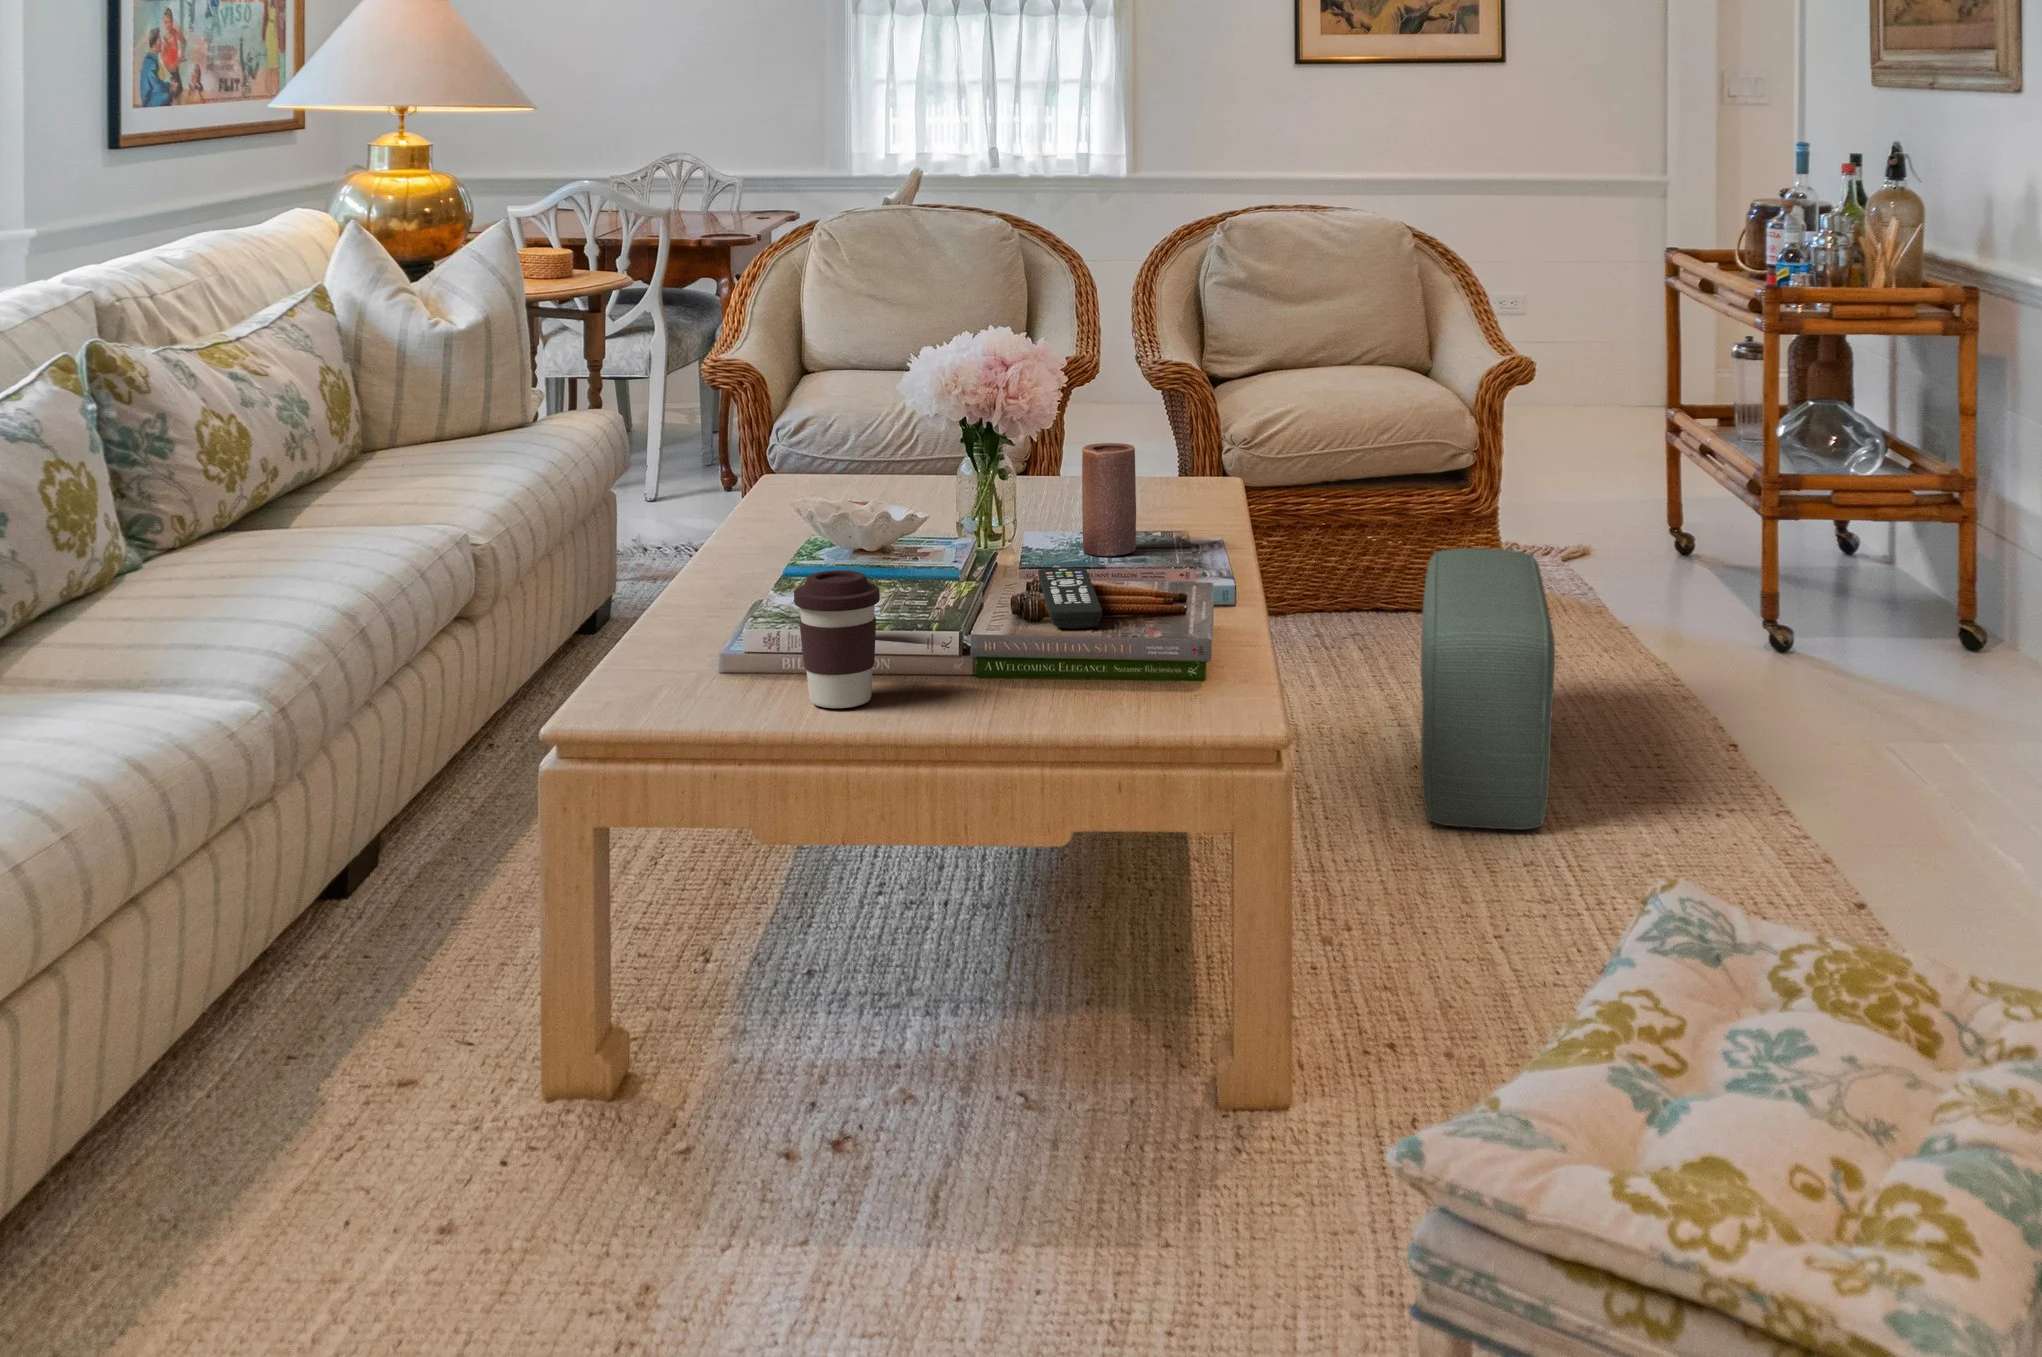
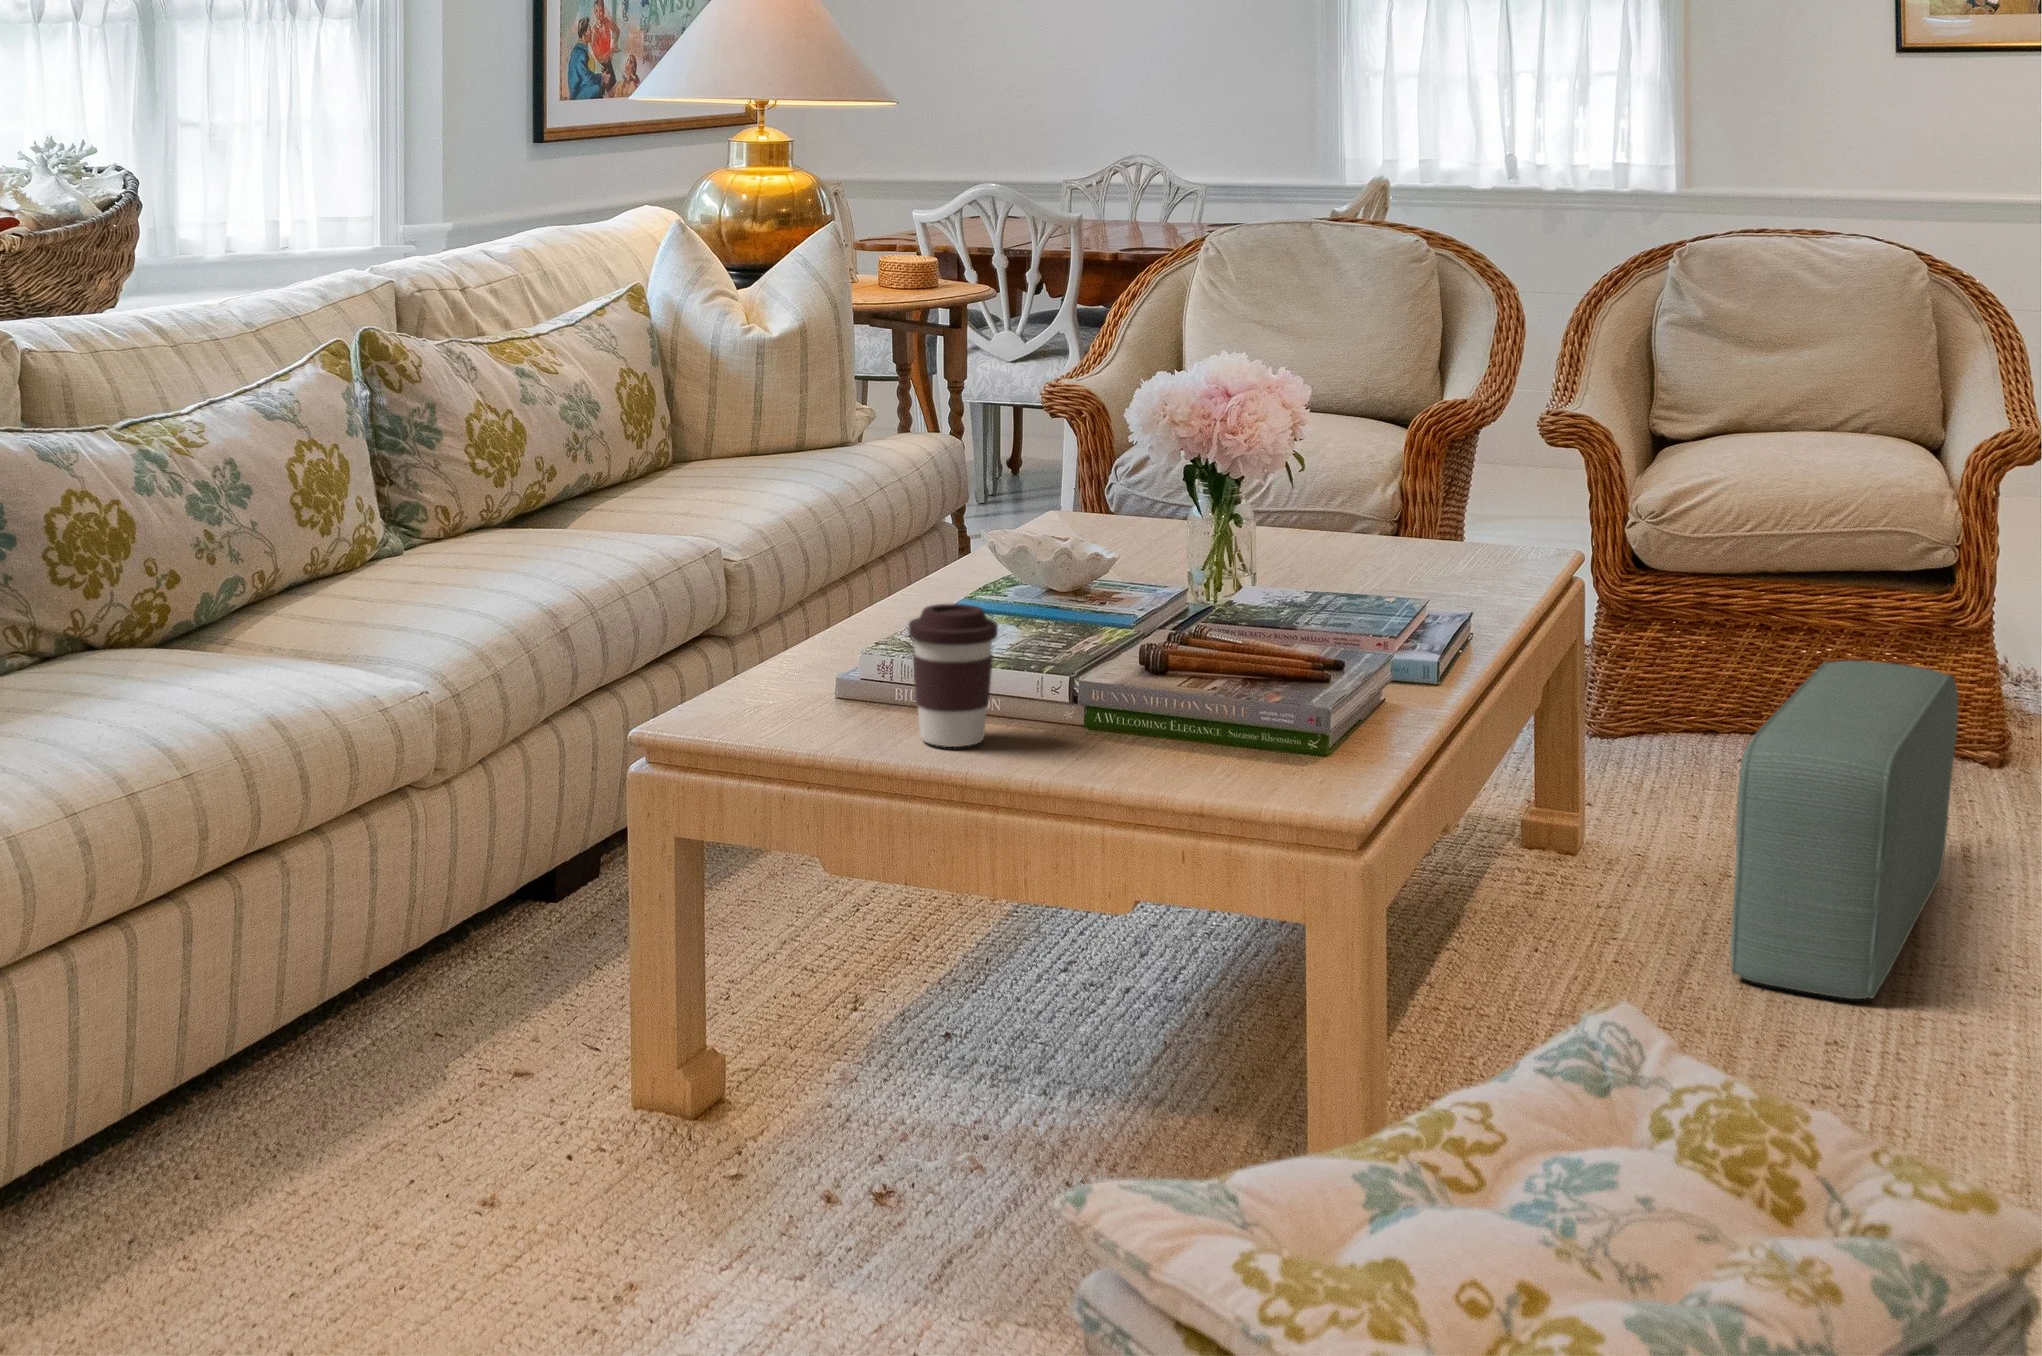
candle: present [1082,443,1136,556] -> none [1303,497,1366,622]
remote control: present [1038,568,1102,628] -> none [1187,627,1271,690]

